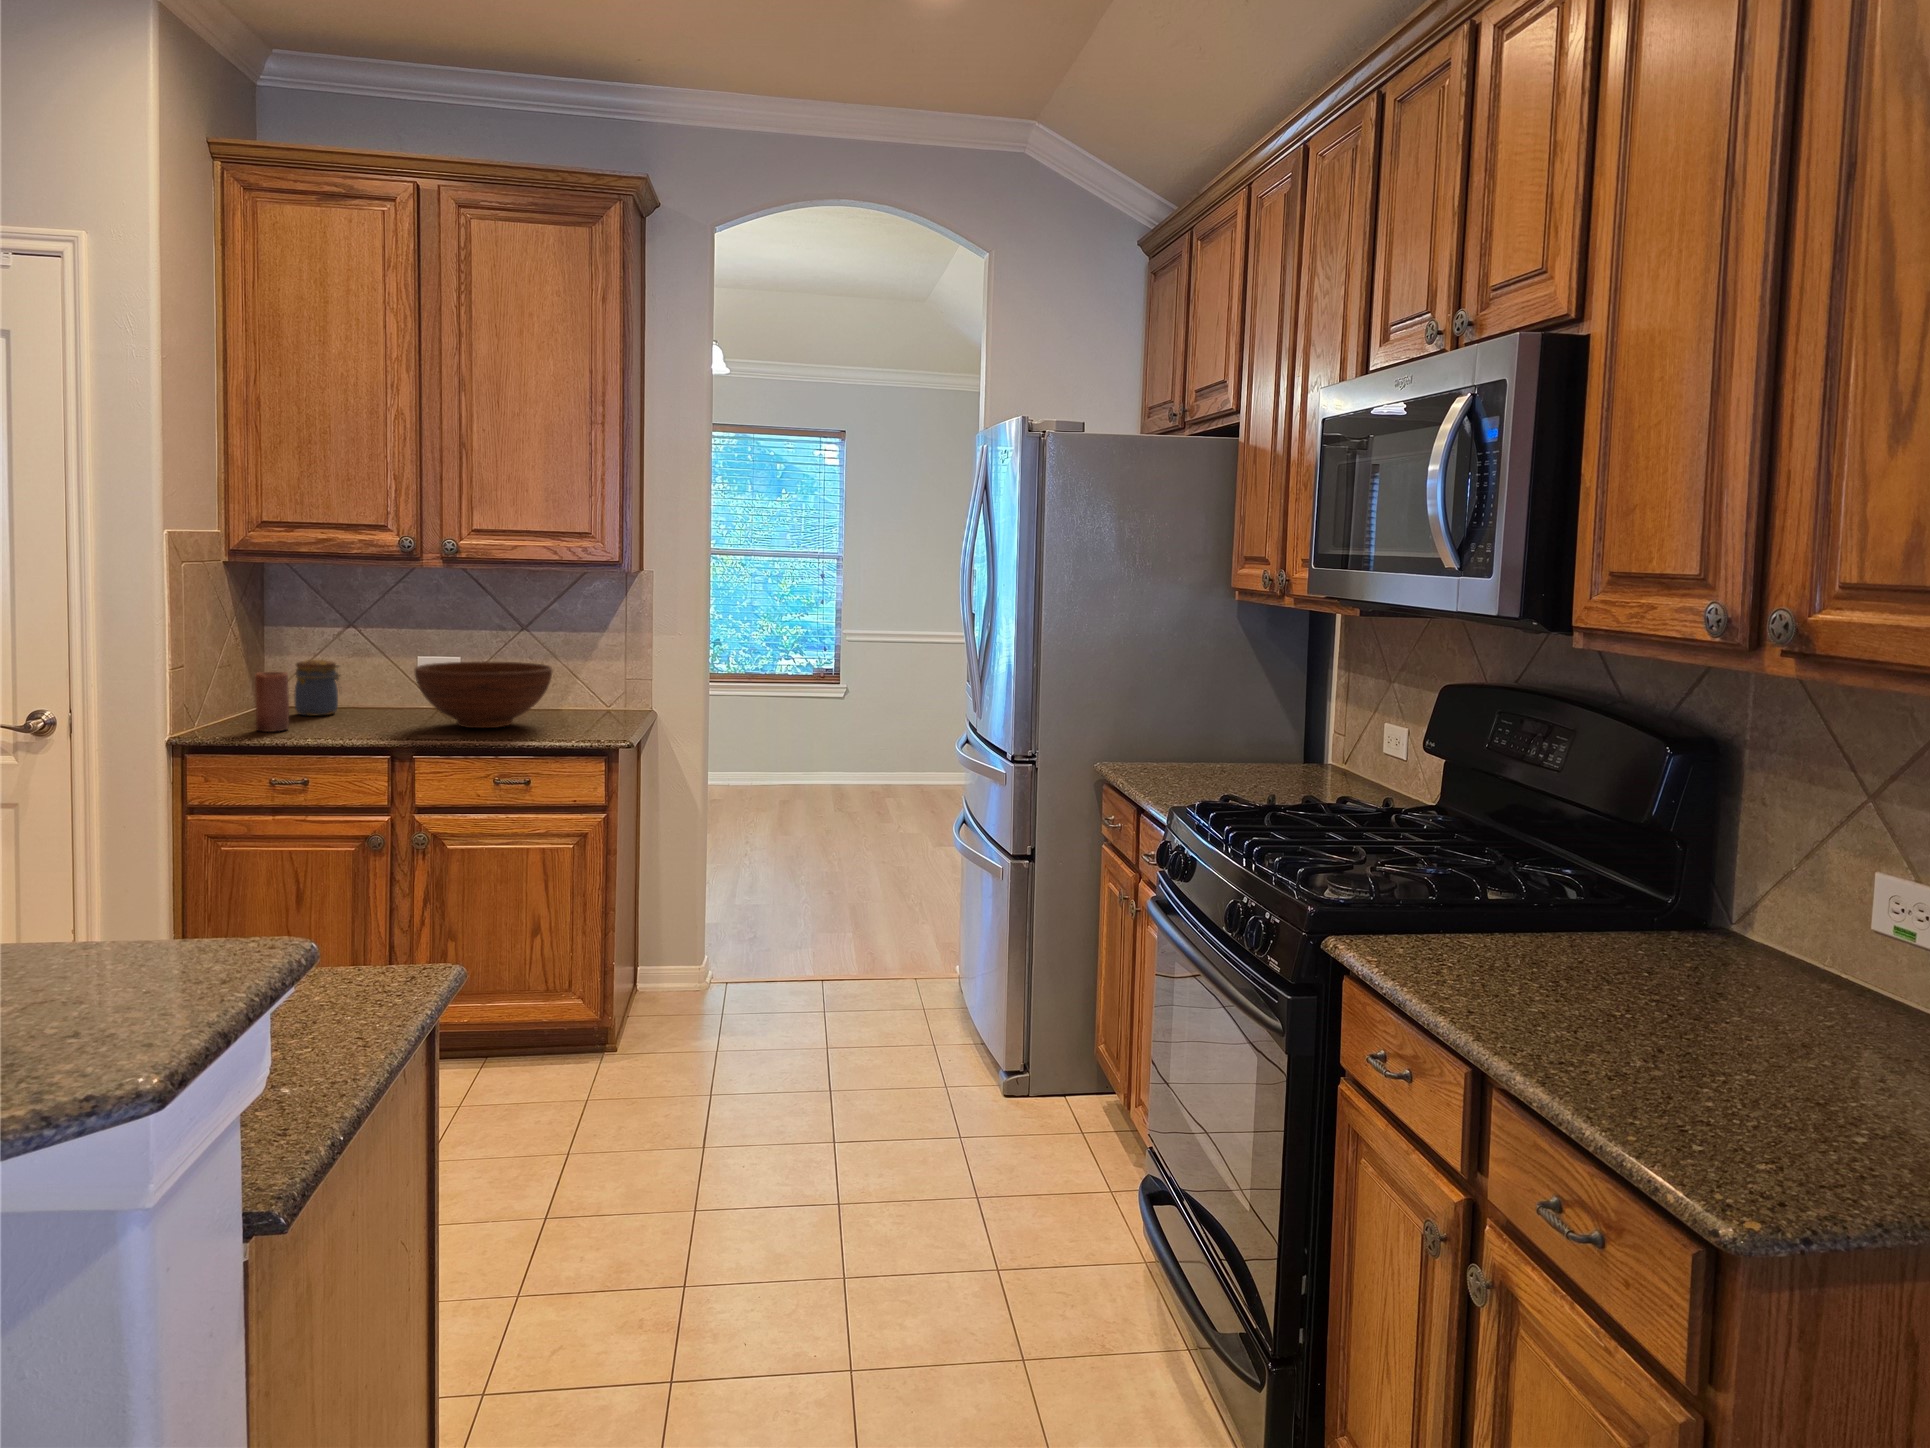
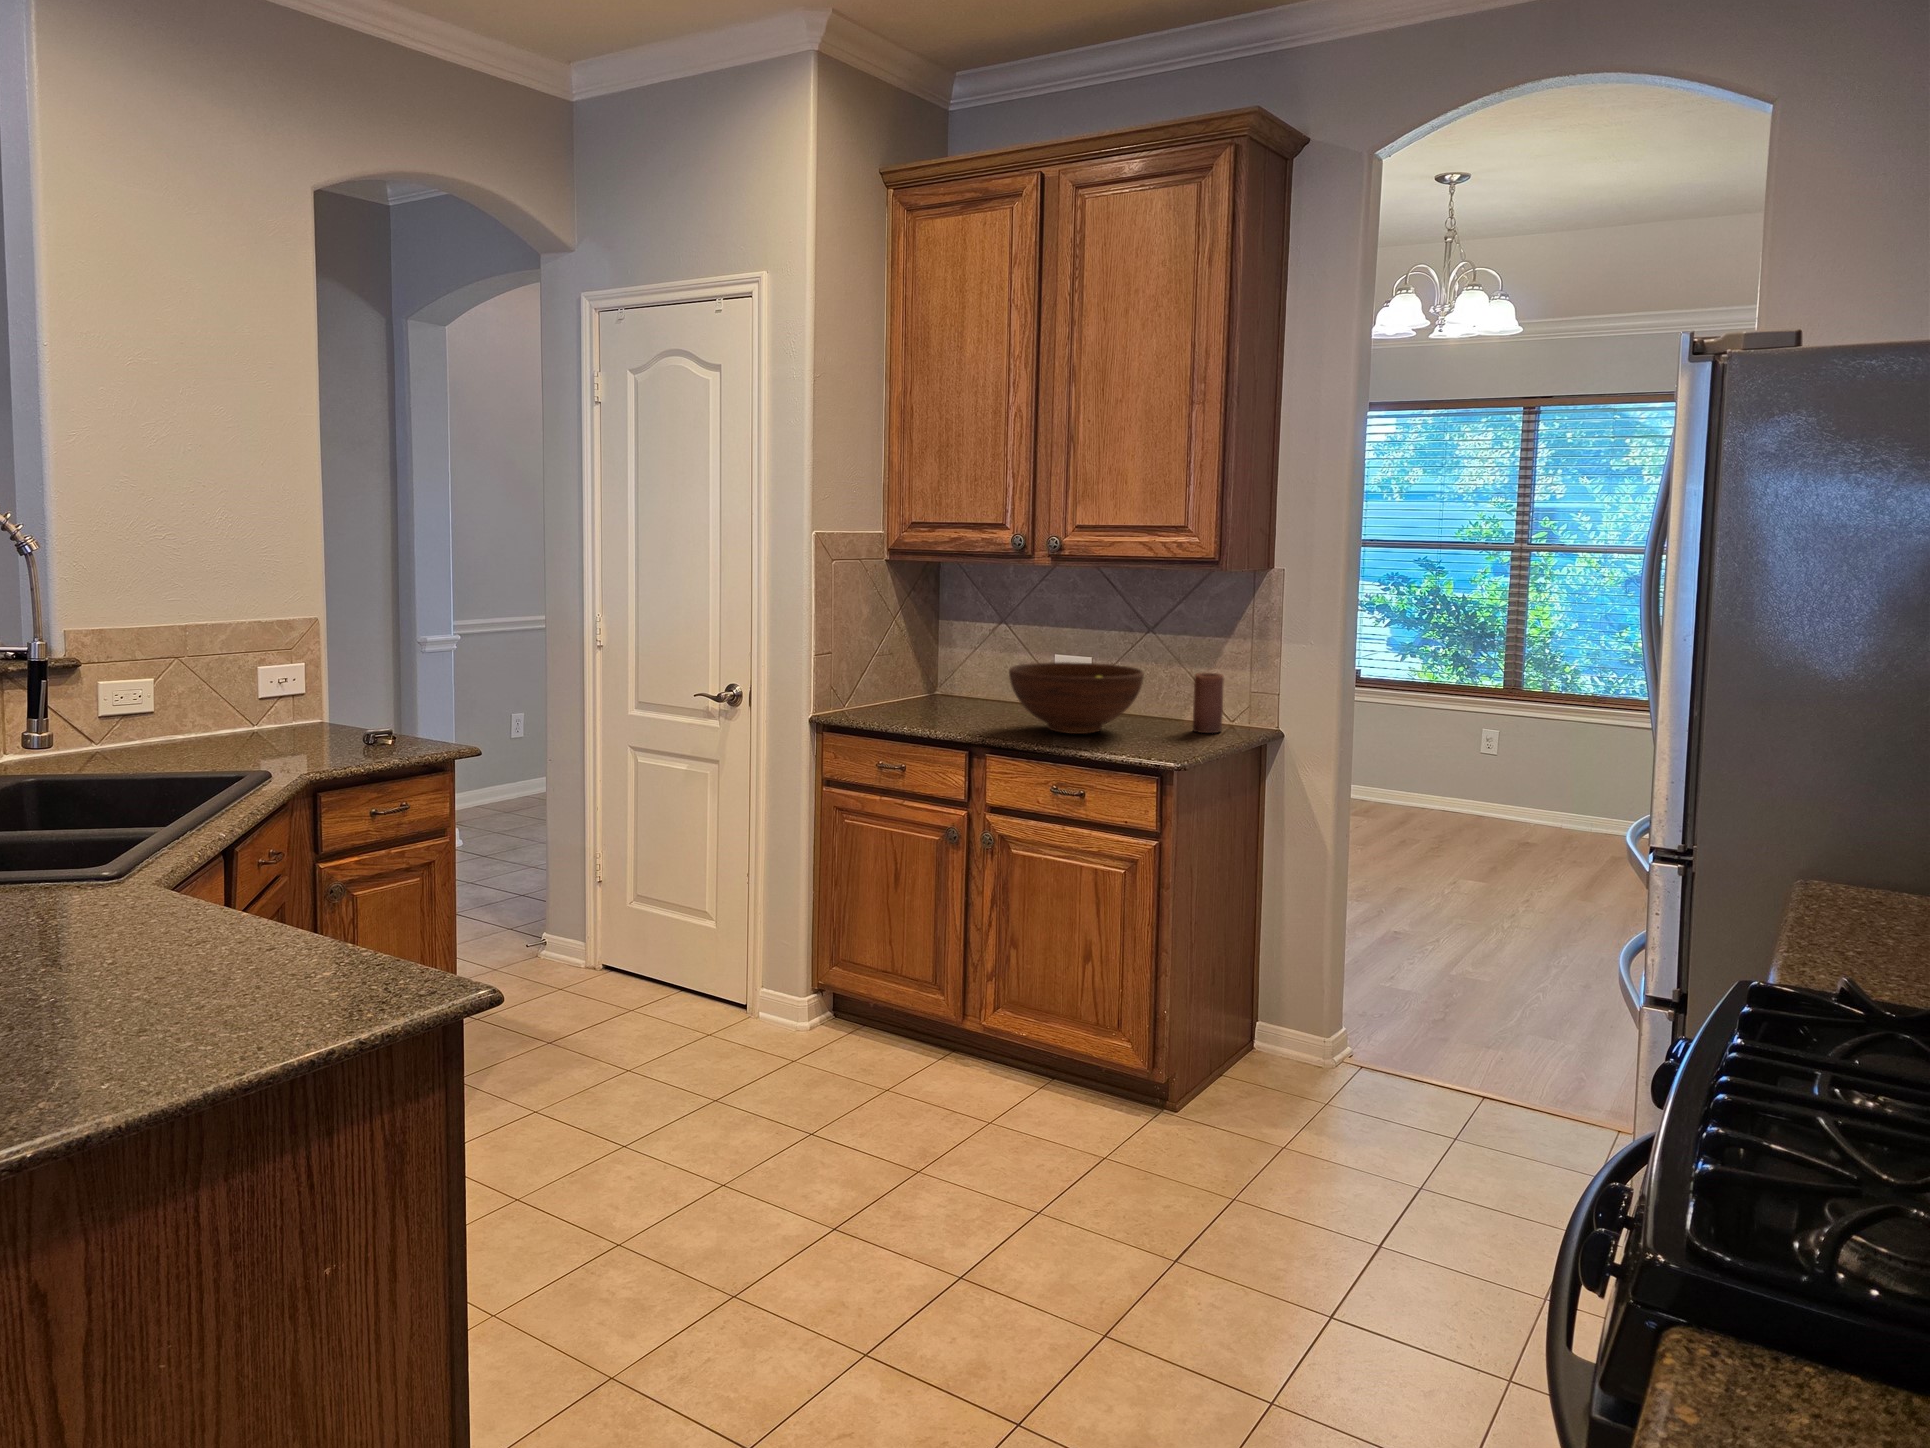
jar: present [294,660,340,716] -> none [942,653,984,707]
candle: present [255,672,289,732] -> present [1193,673,1224,733]

